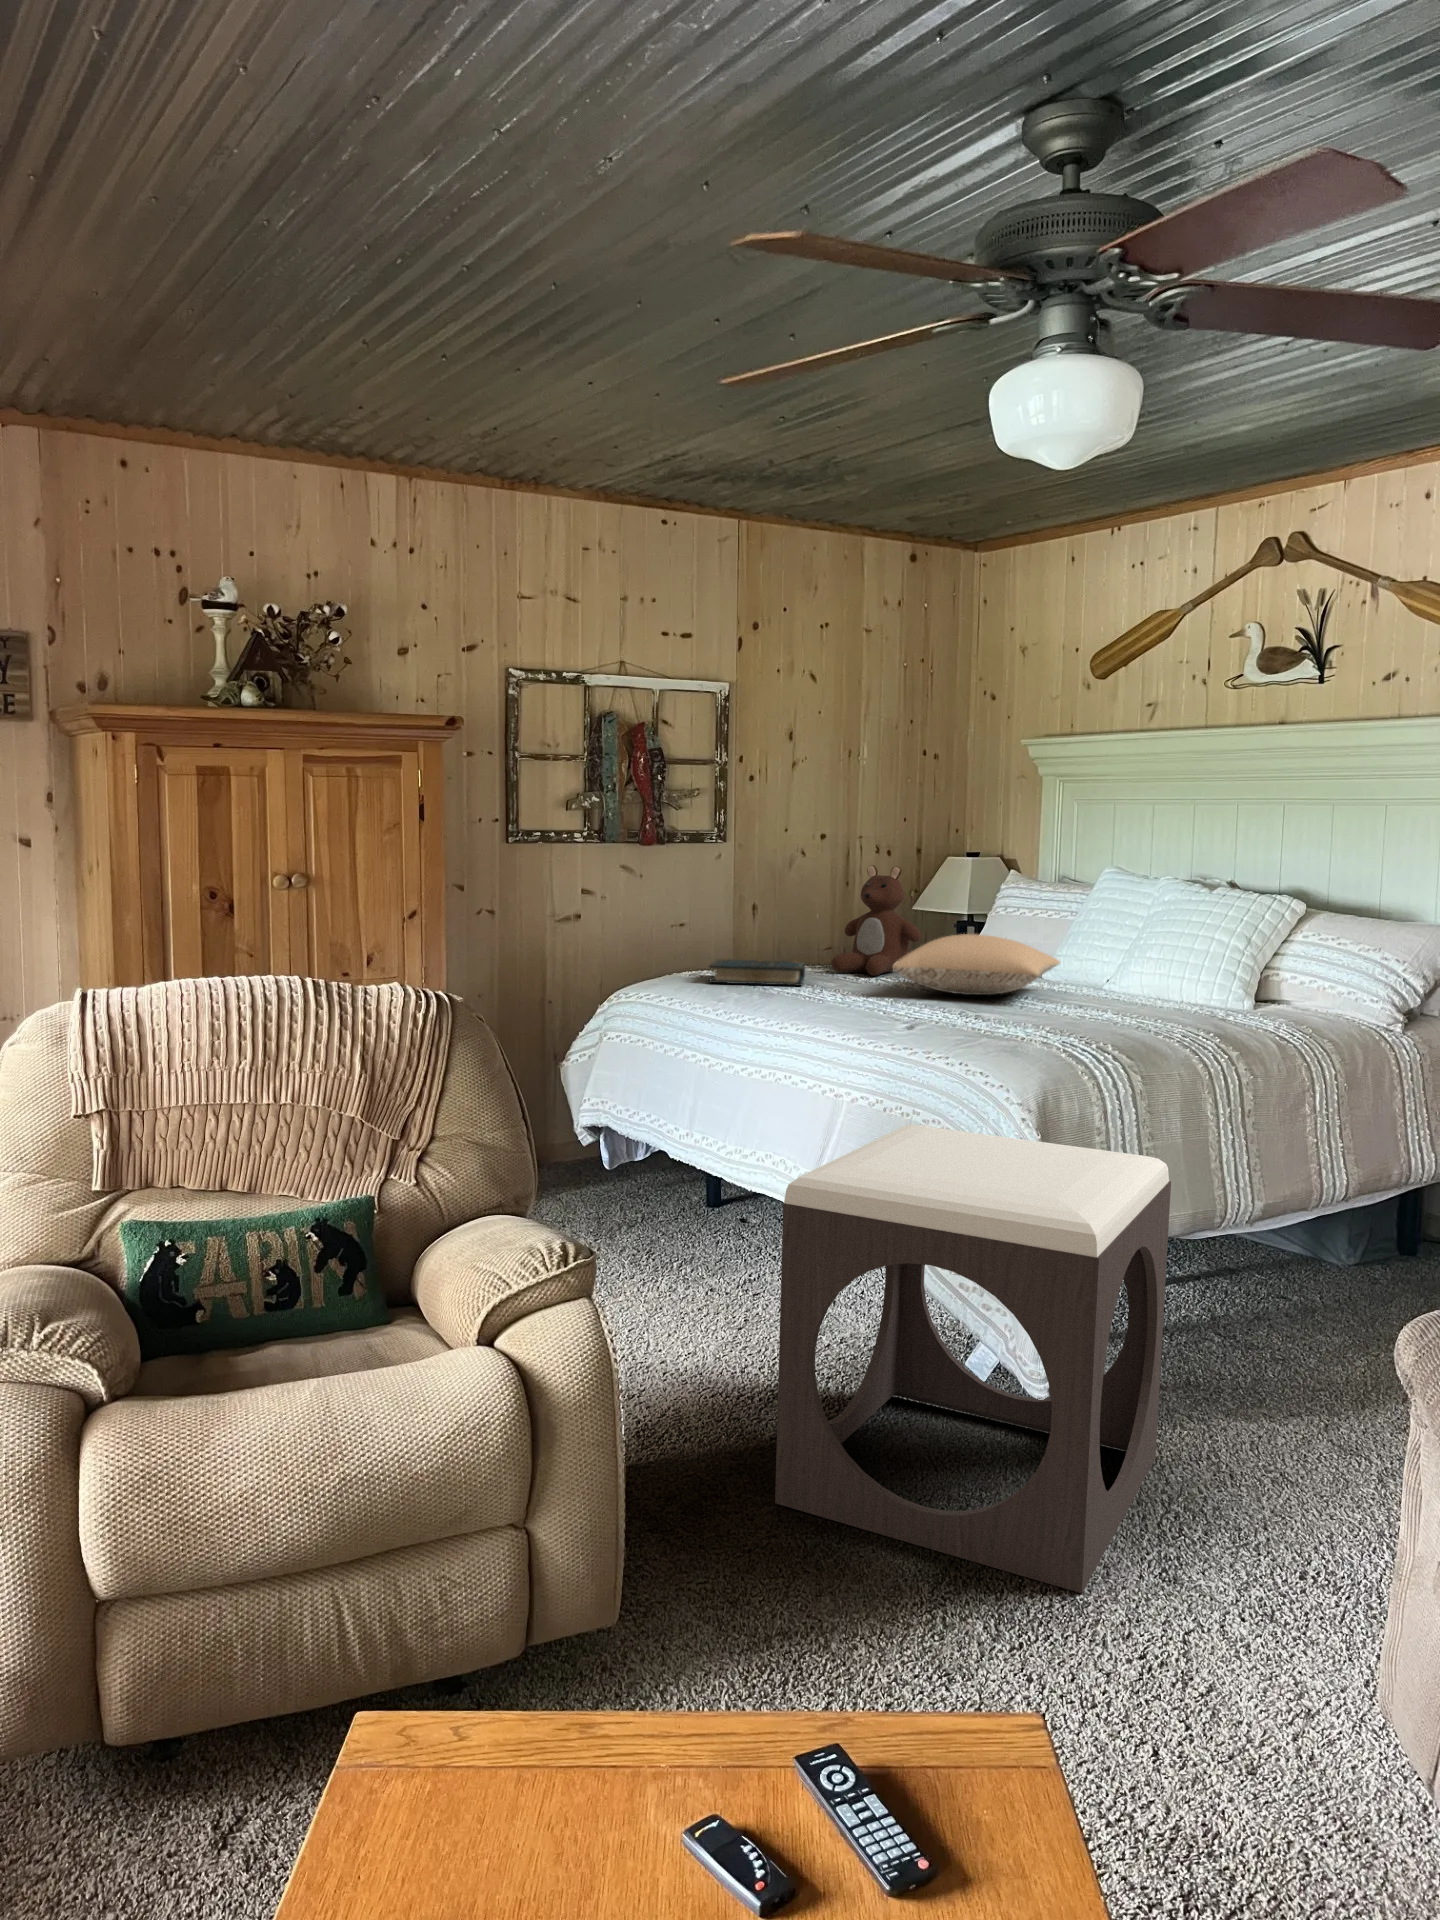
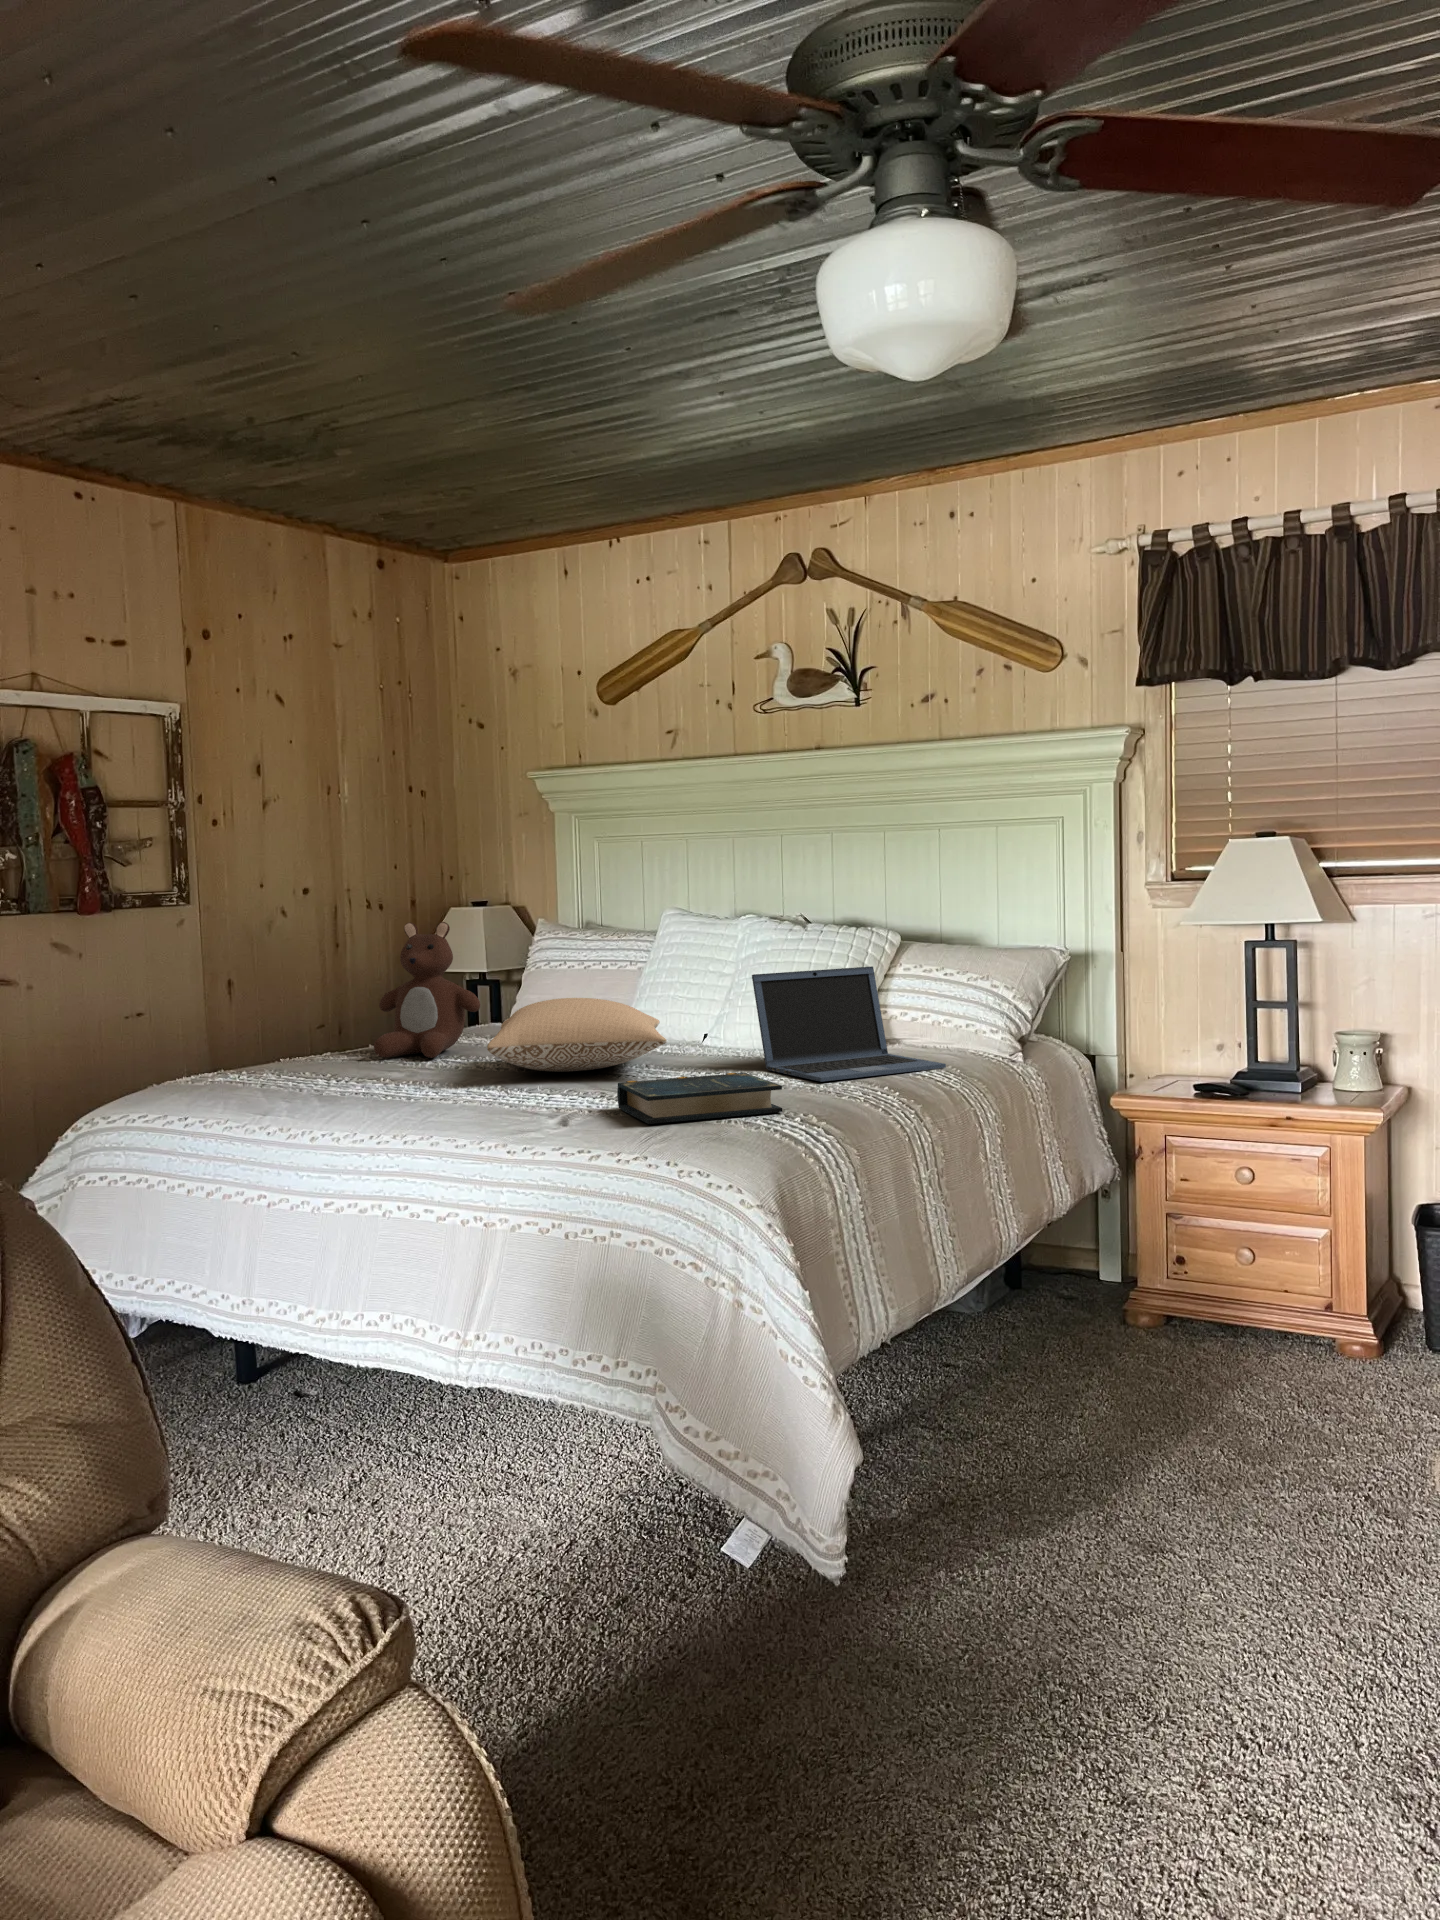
laptop: none [1129,926,1299,1024] -> present [752,966,946,1082]
book: present [709,959,805,986] -> present [617,1073,782,1124]
footstool: present [775,1125,1171,1593] -> none [578,1257,1038,1856]

